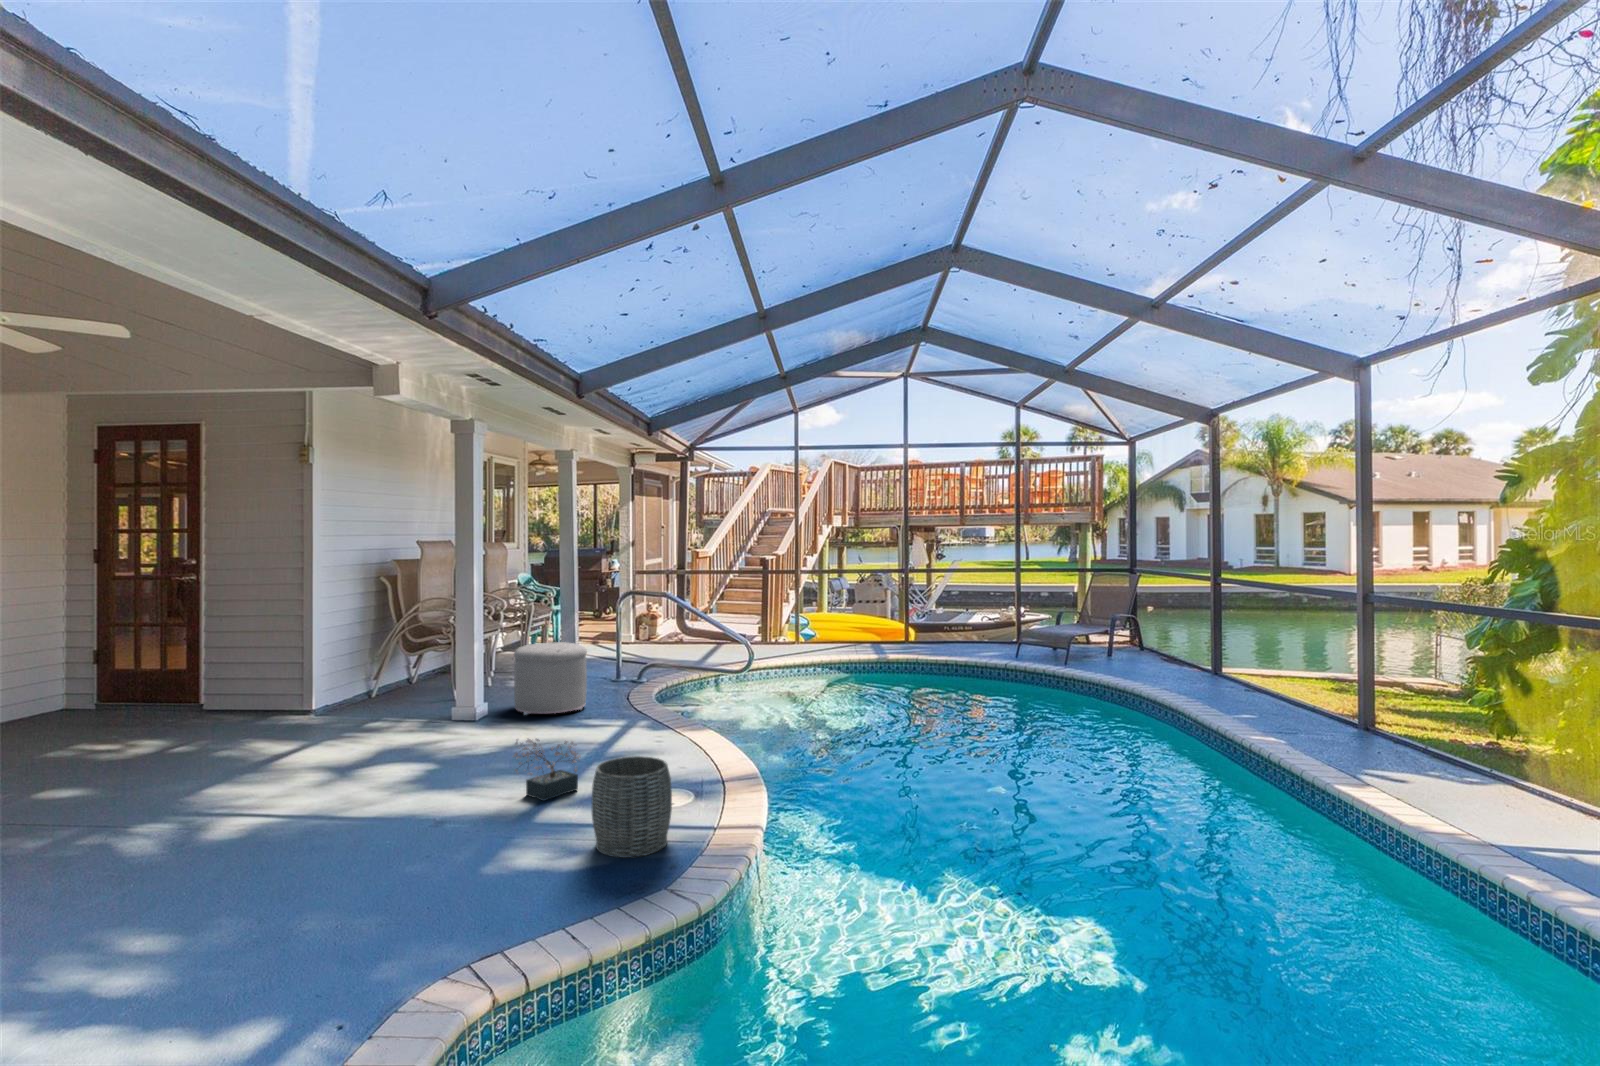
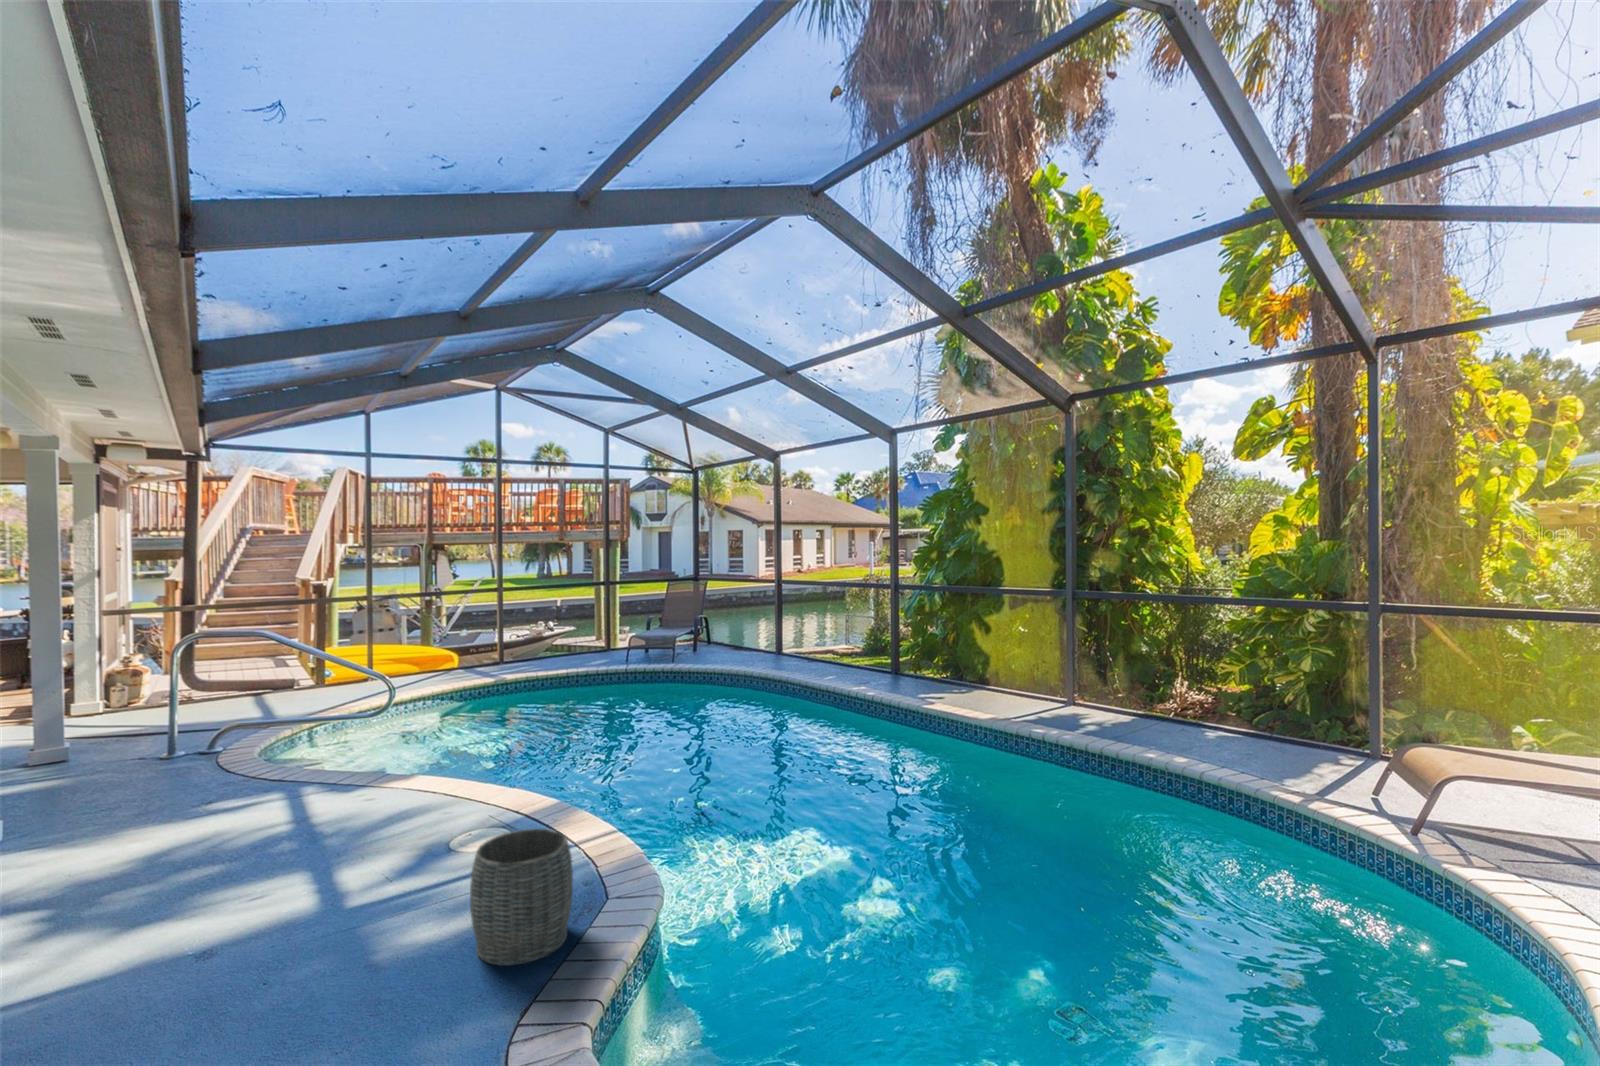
ottoman: present [514,642,587,715] -> none [52,716,187,832]
decorative plant: present [514,739,581,801] -> none [253,841,347,935]

